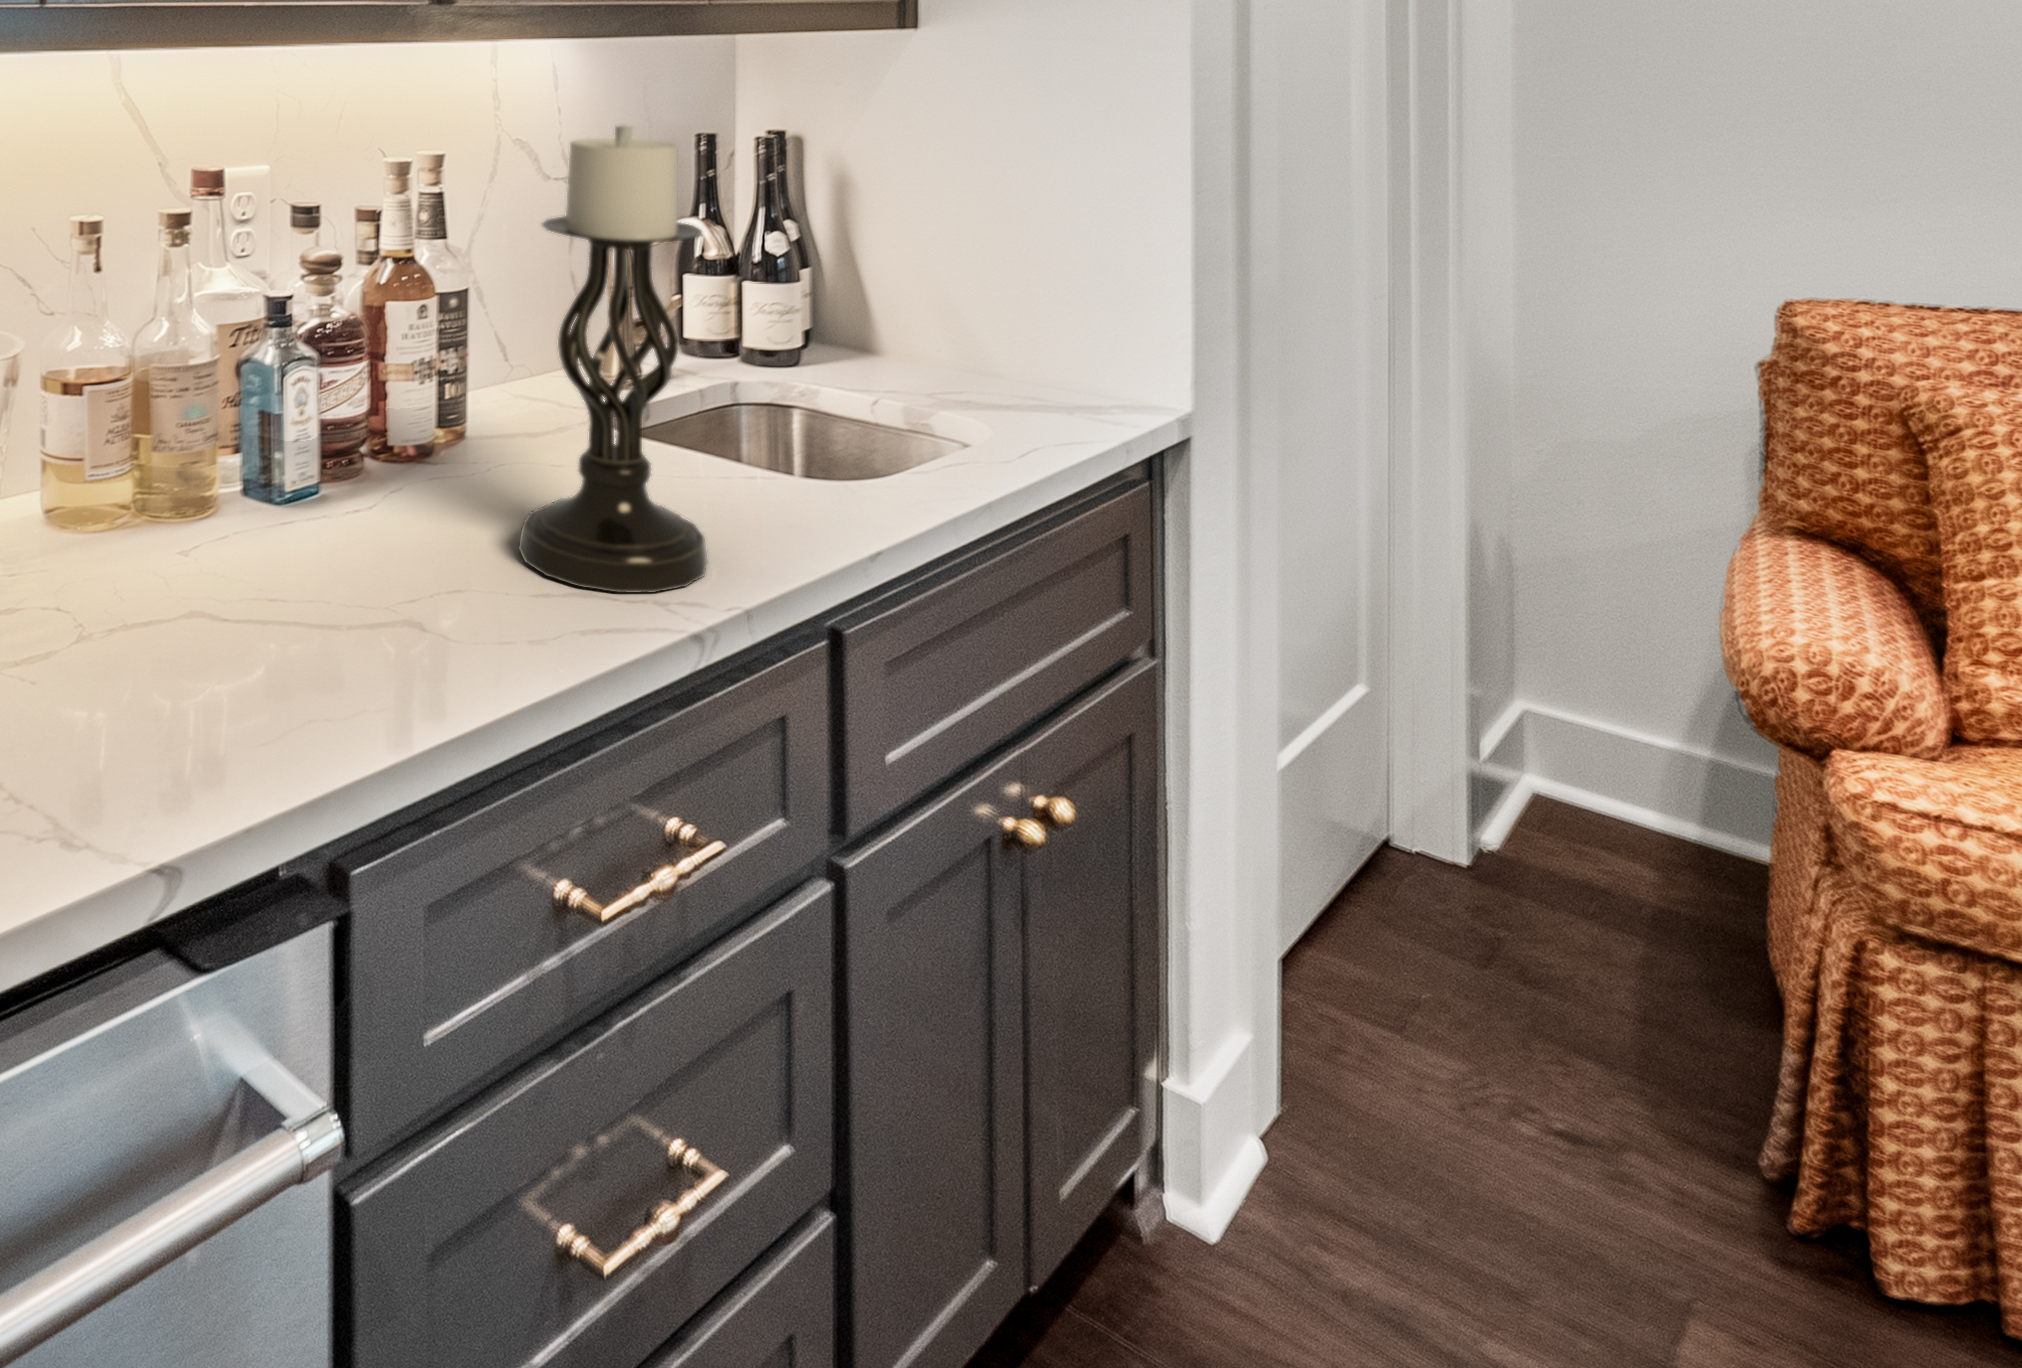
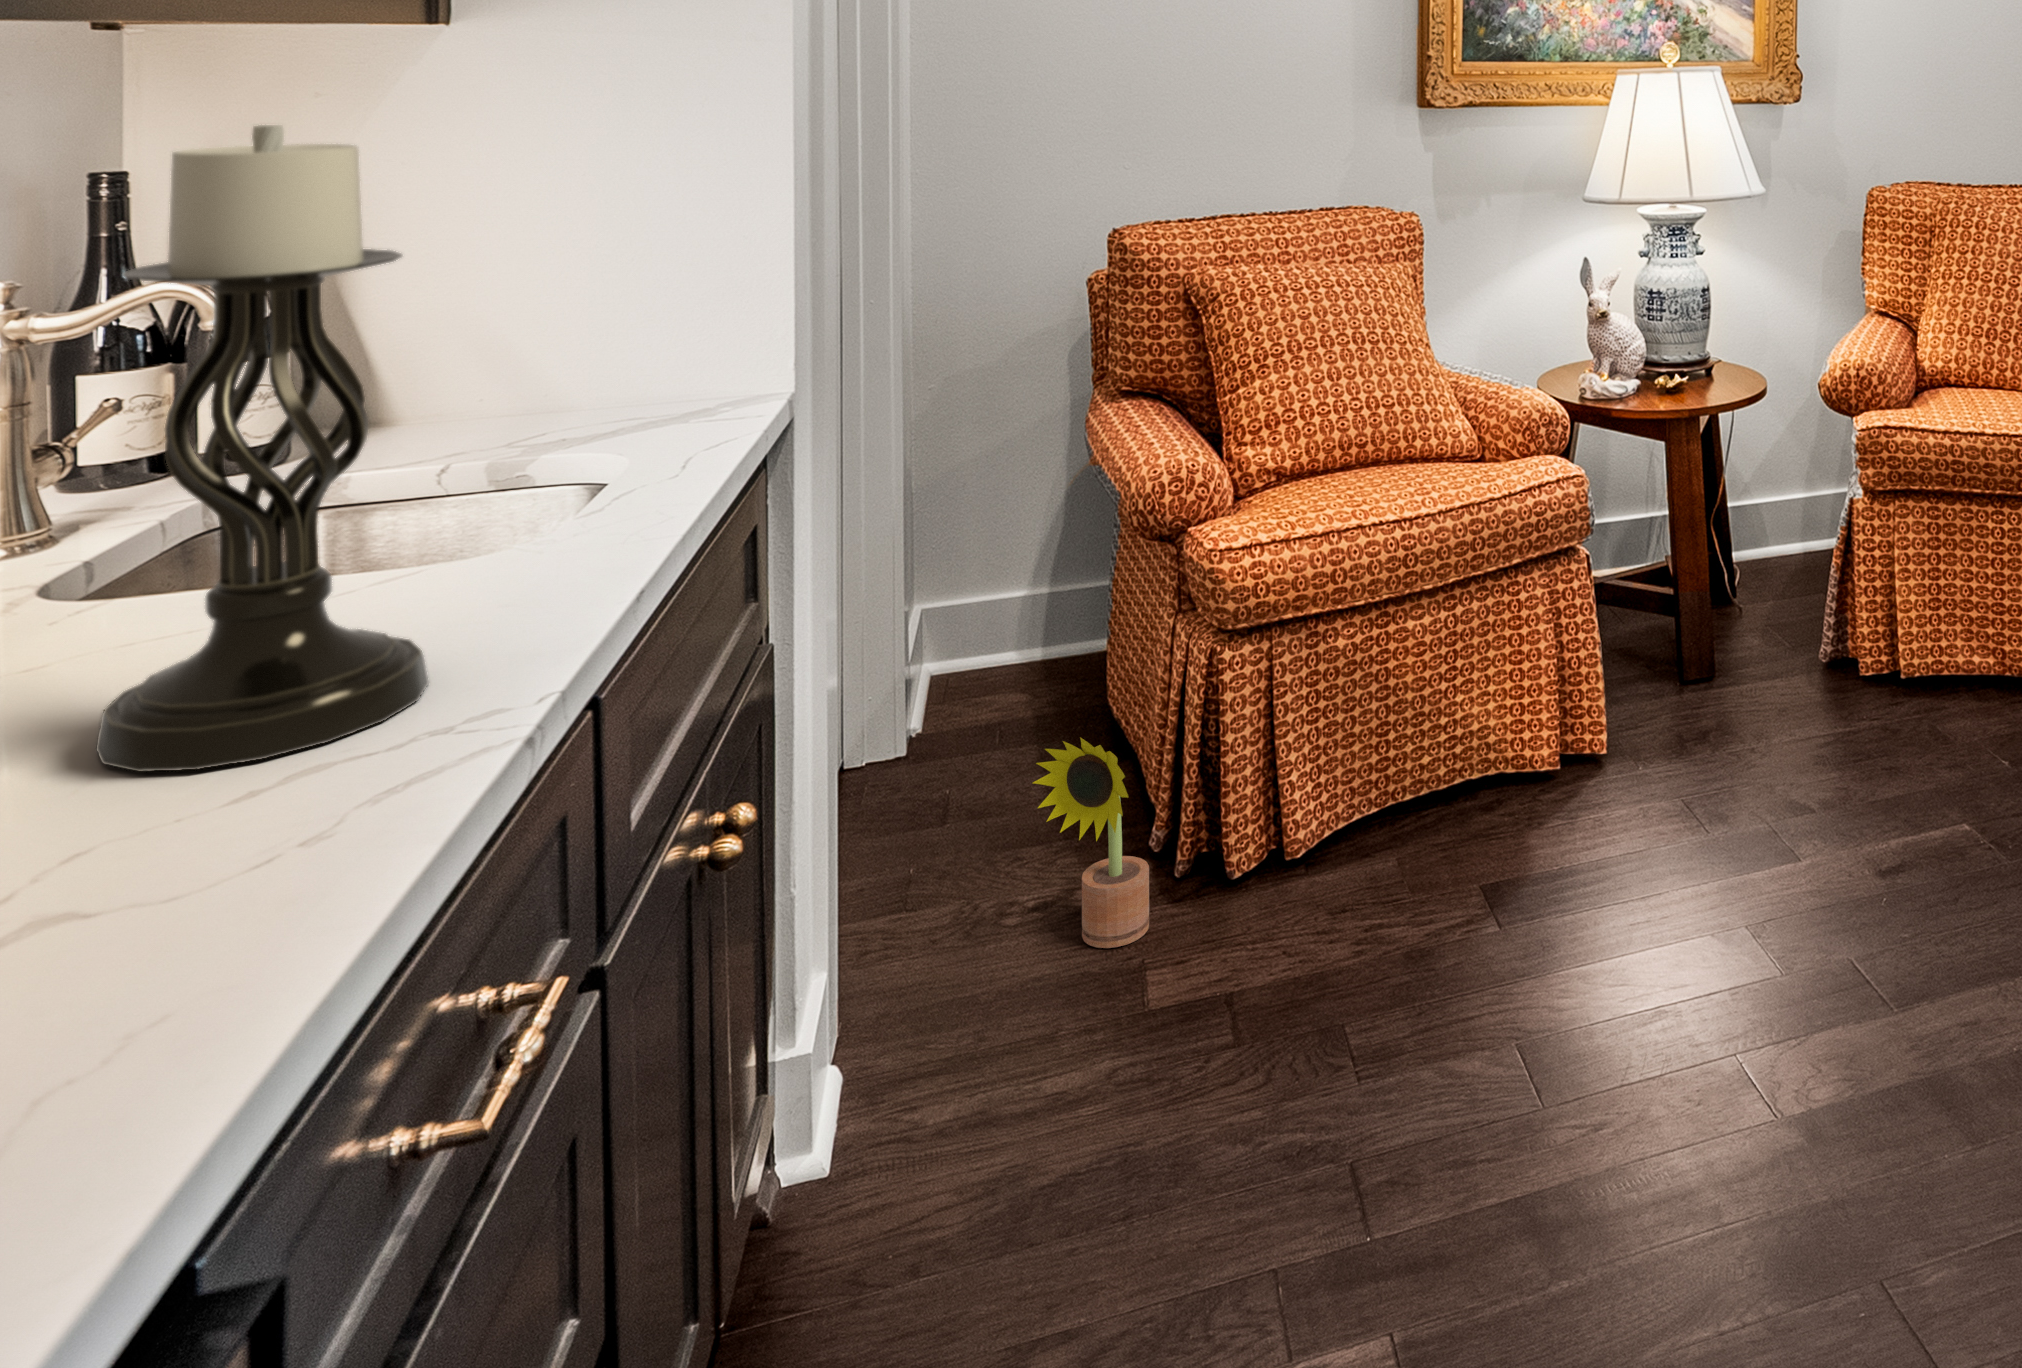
decorative plant: none [1522,918,1701,1231] -> present [1033,738,1149,948]

